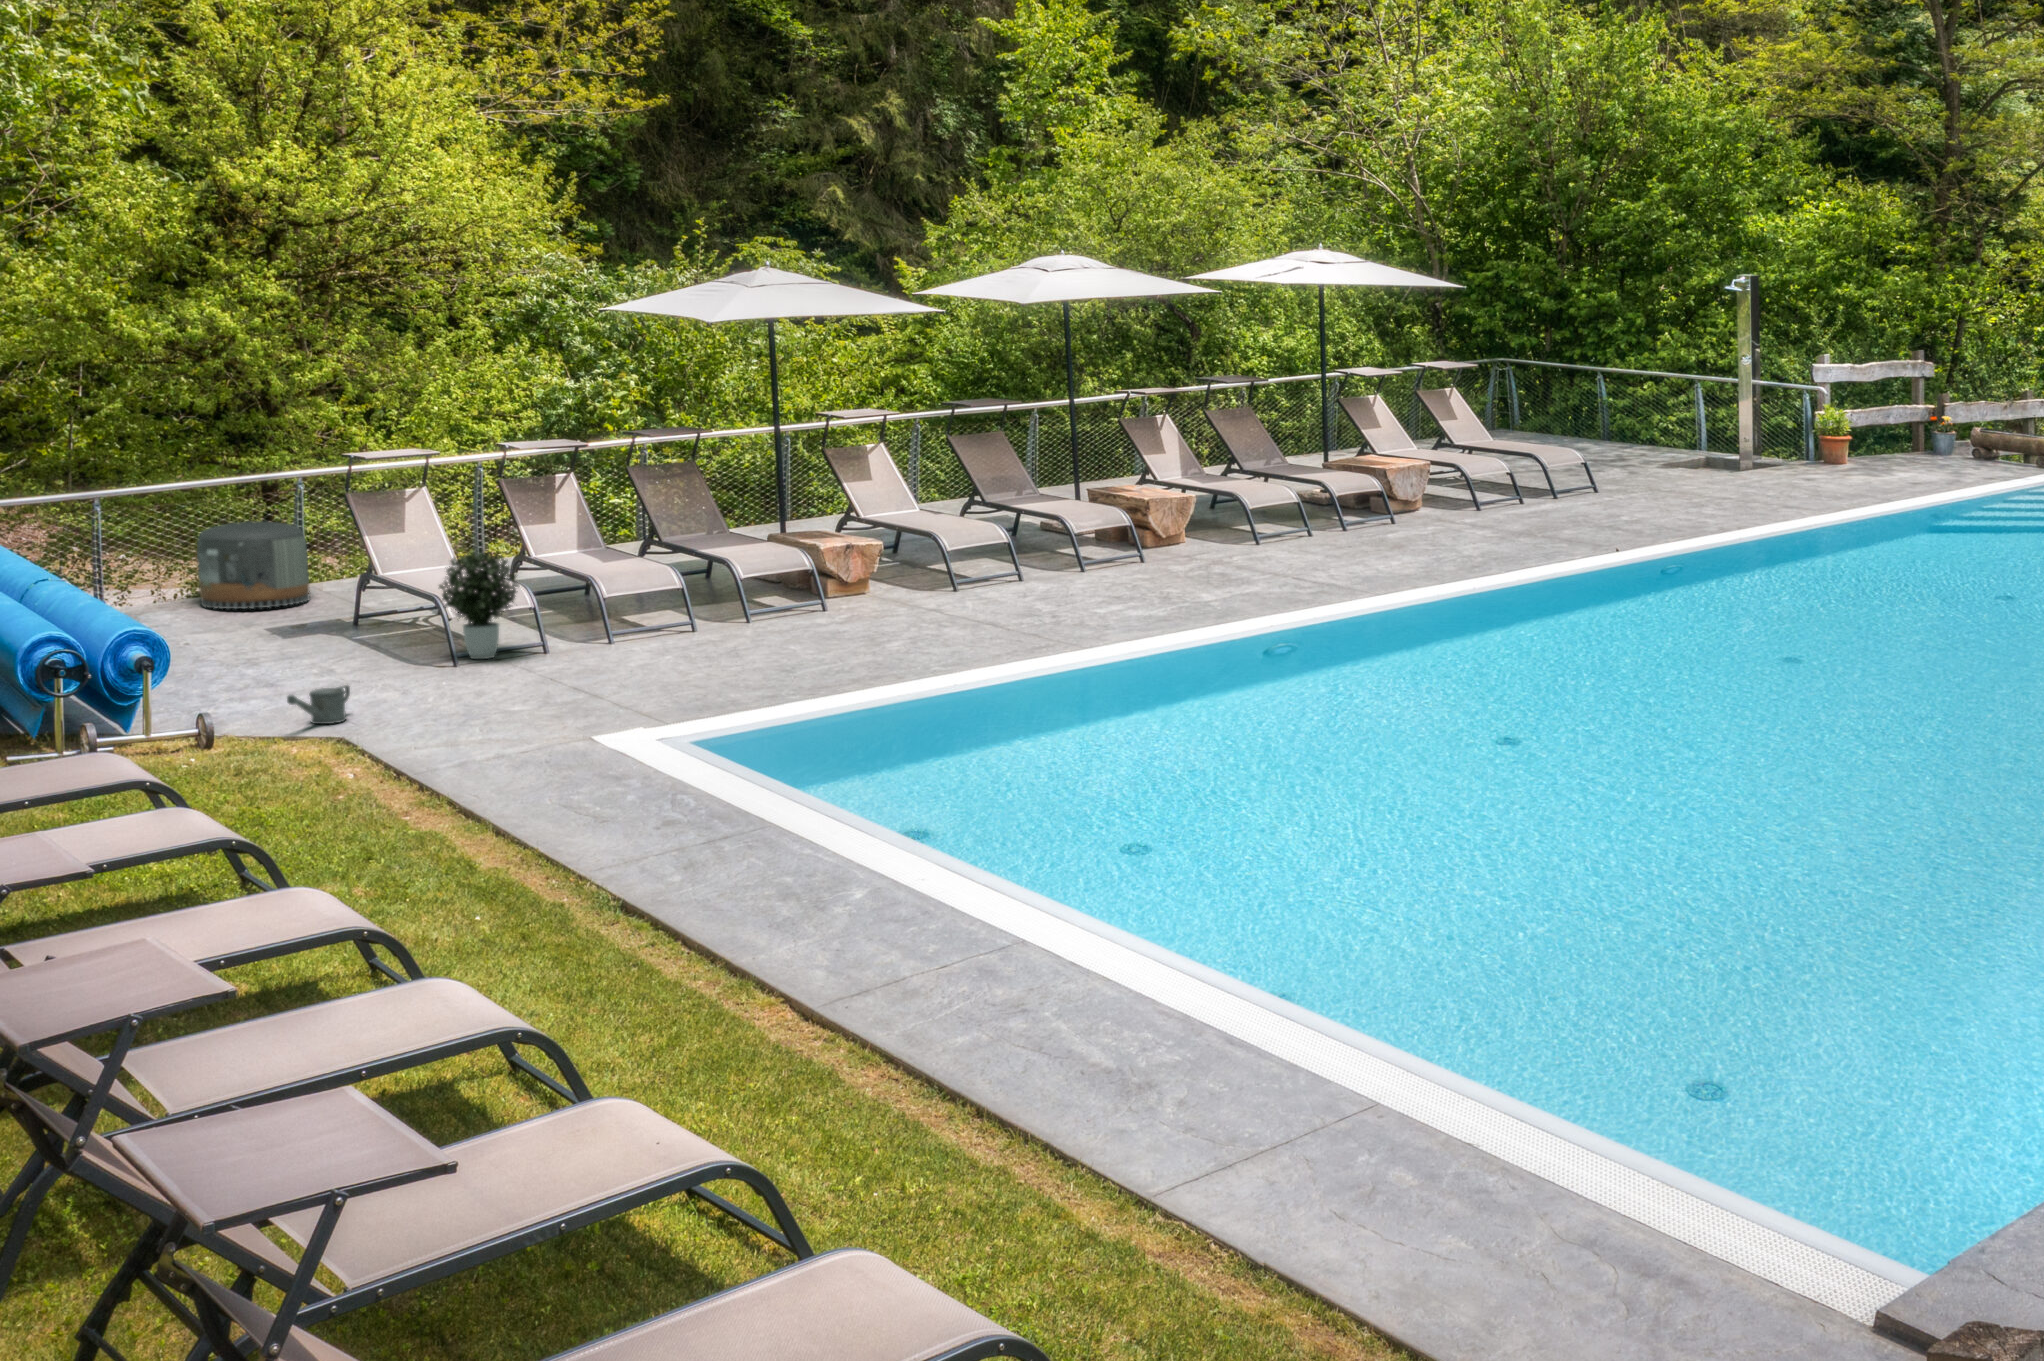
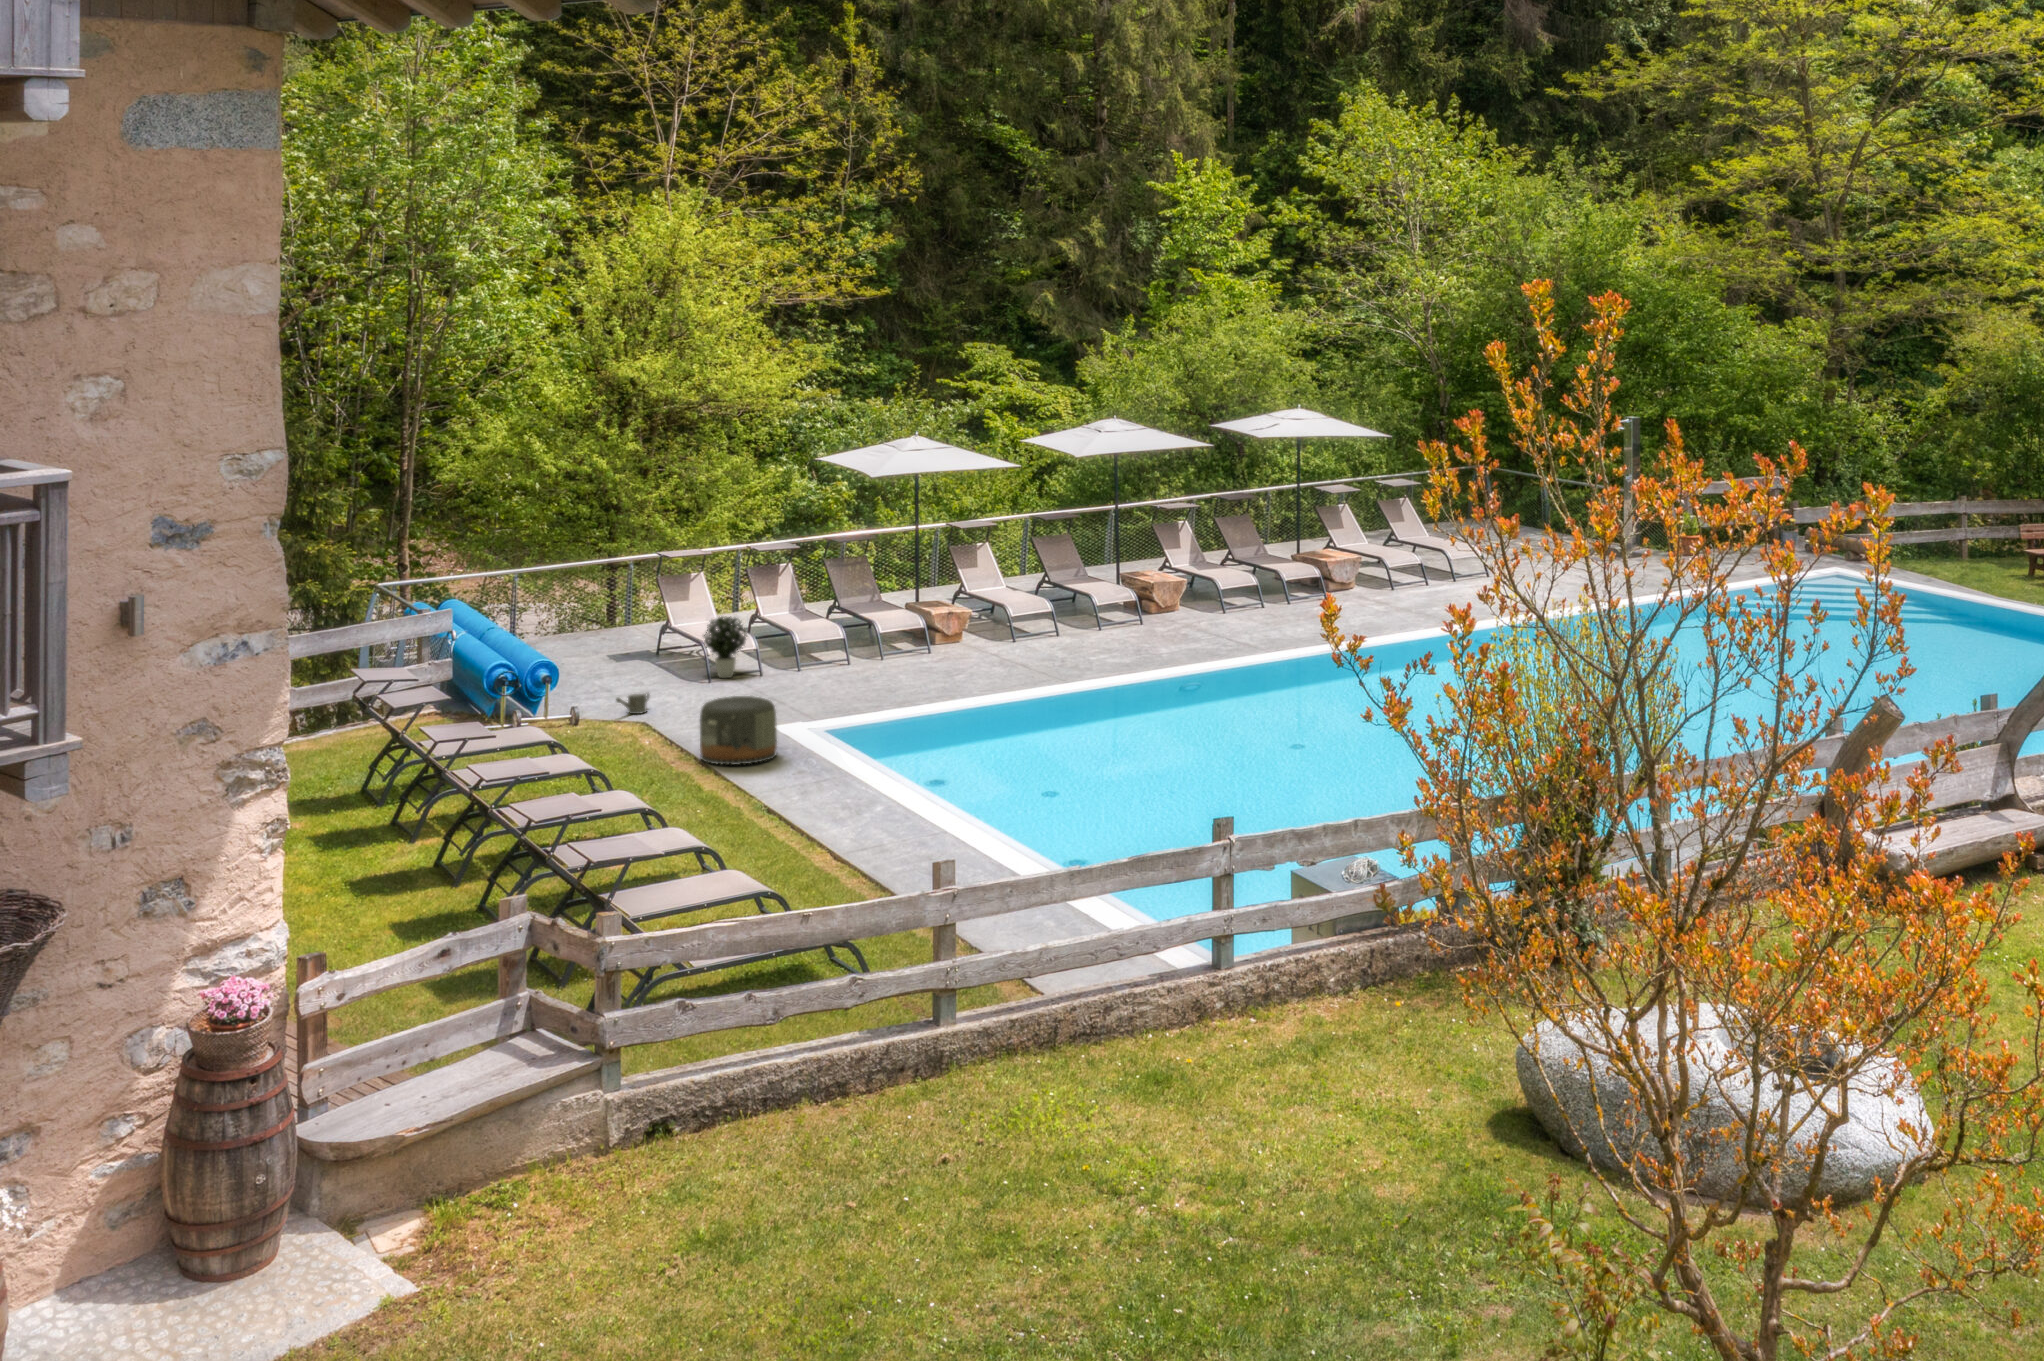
pouf: present [197,521,309,609] -> present [700,696,777,765]

